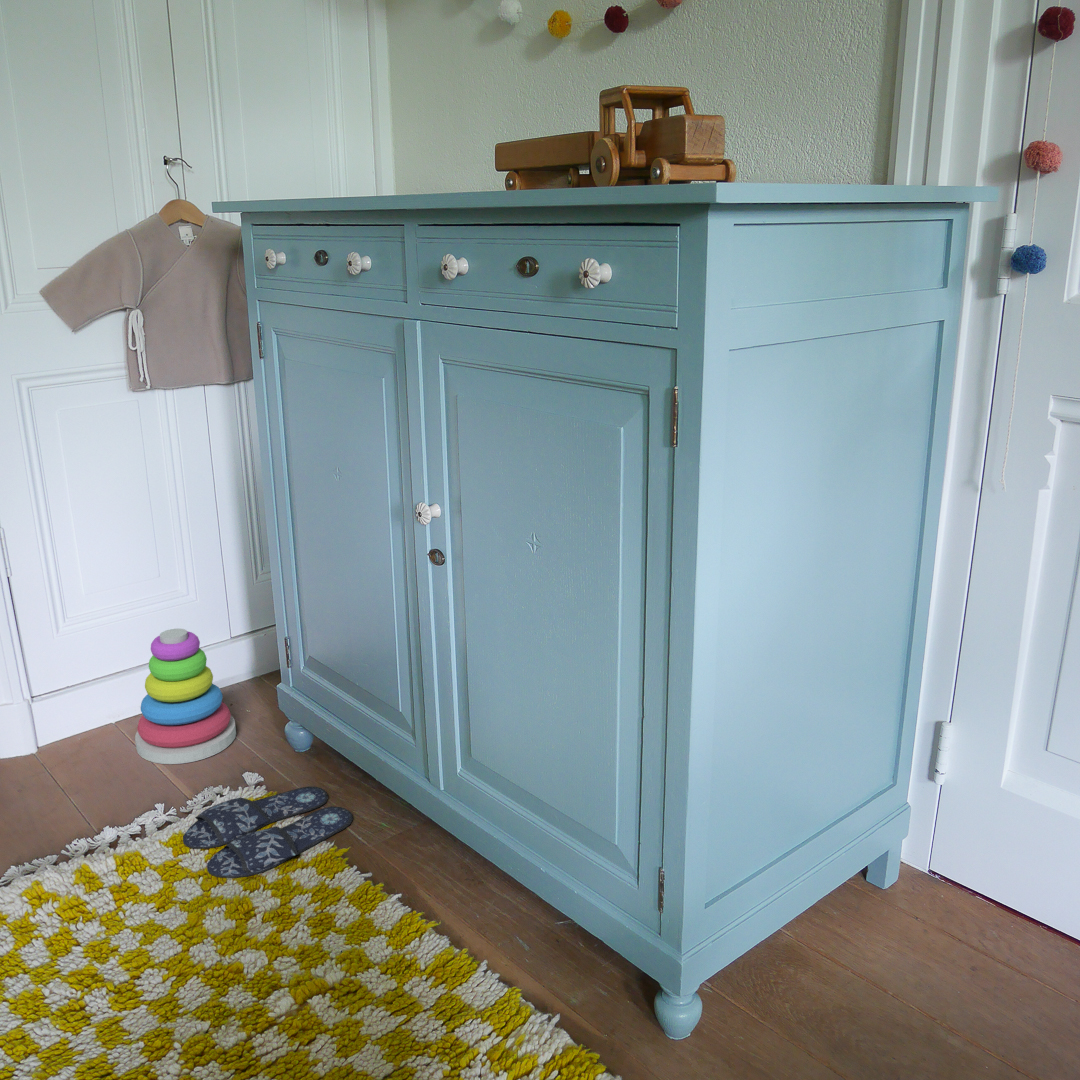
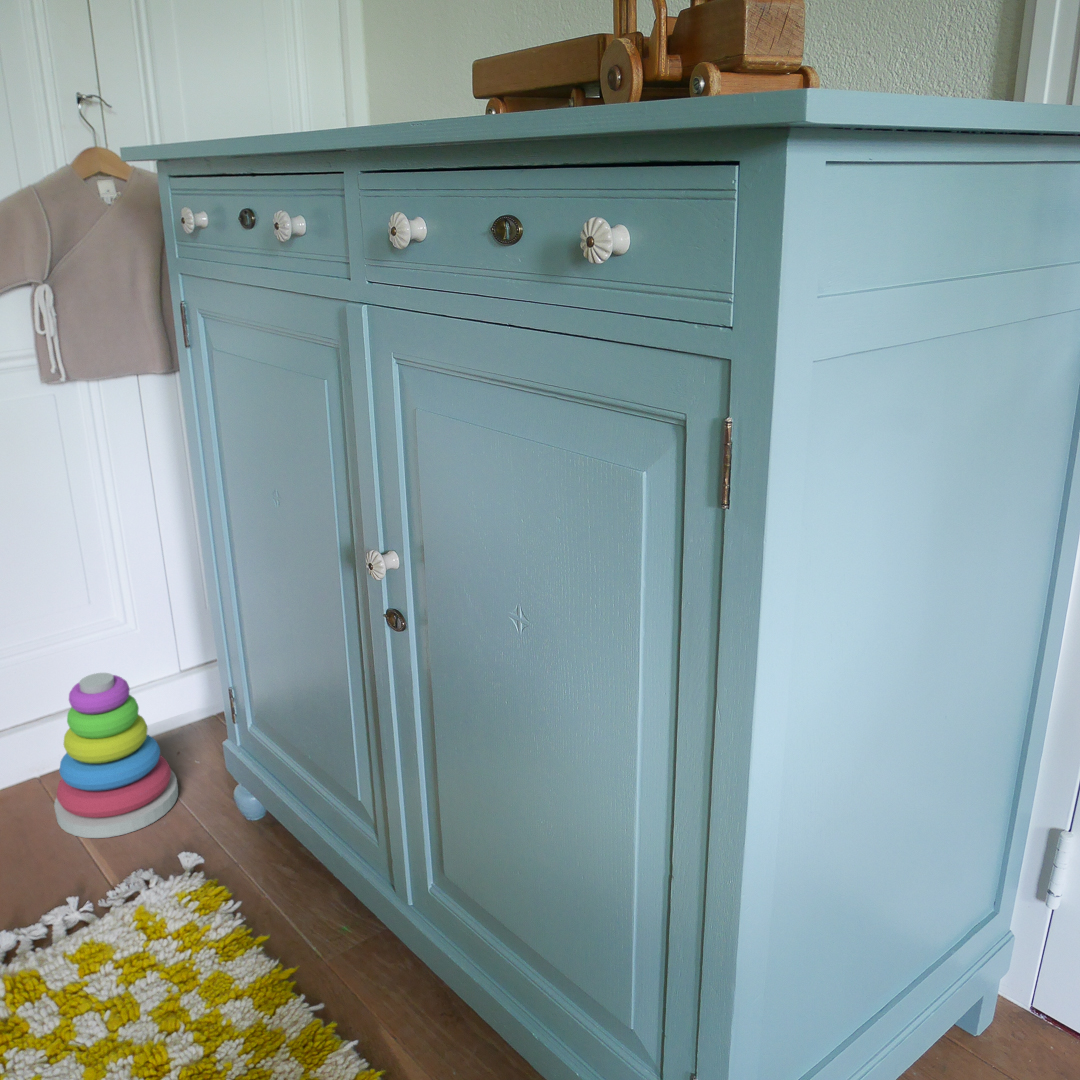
slippers: present [183,787,353,878] -> none [93,873,307,1012]

